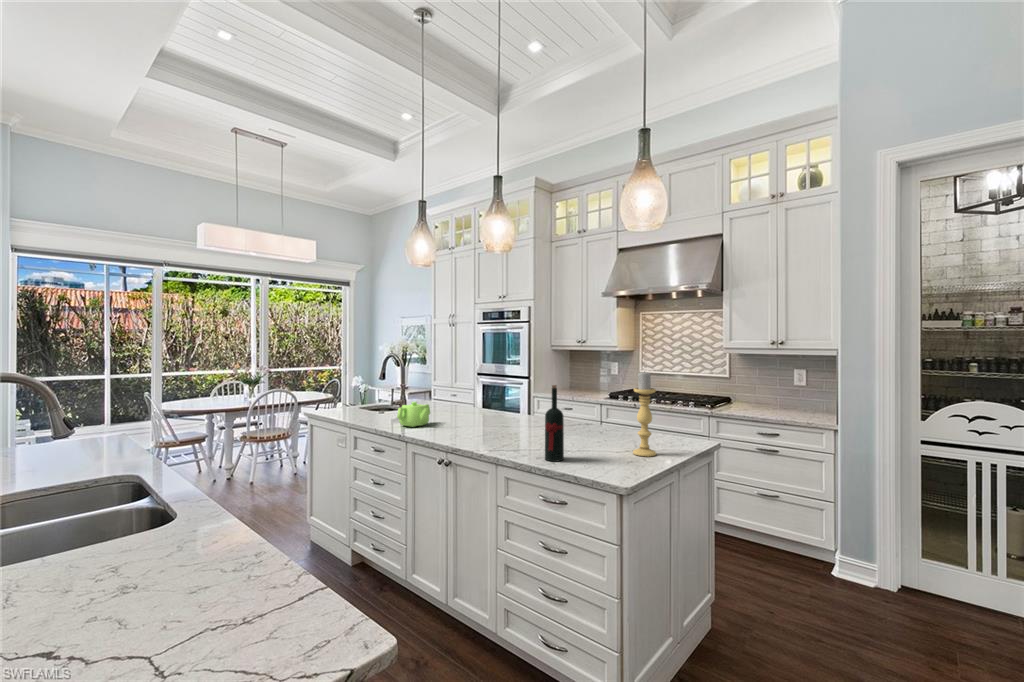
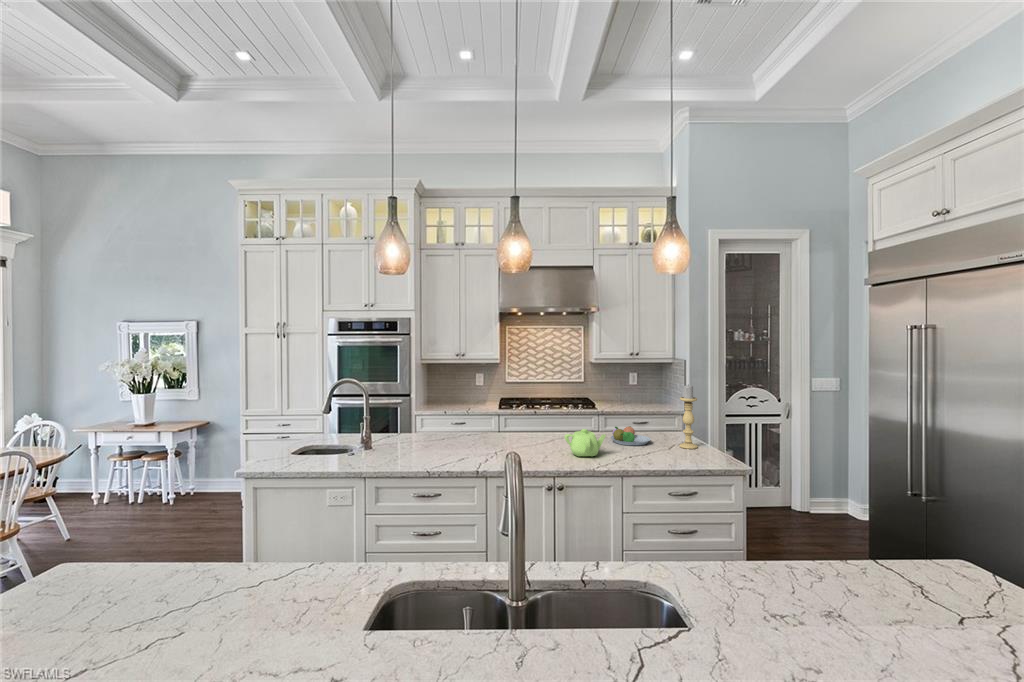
wine bottle: present [545,385,564,461] -> none [654,401,672,463]
teapot: present [397,402,430,427] -> present [564,429,606,457]
fruit bowl: none [573,418,625,443] -> present [611,426,651,445]

